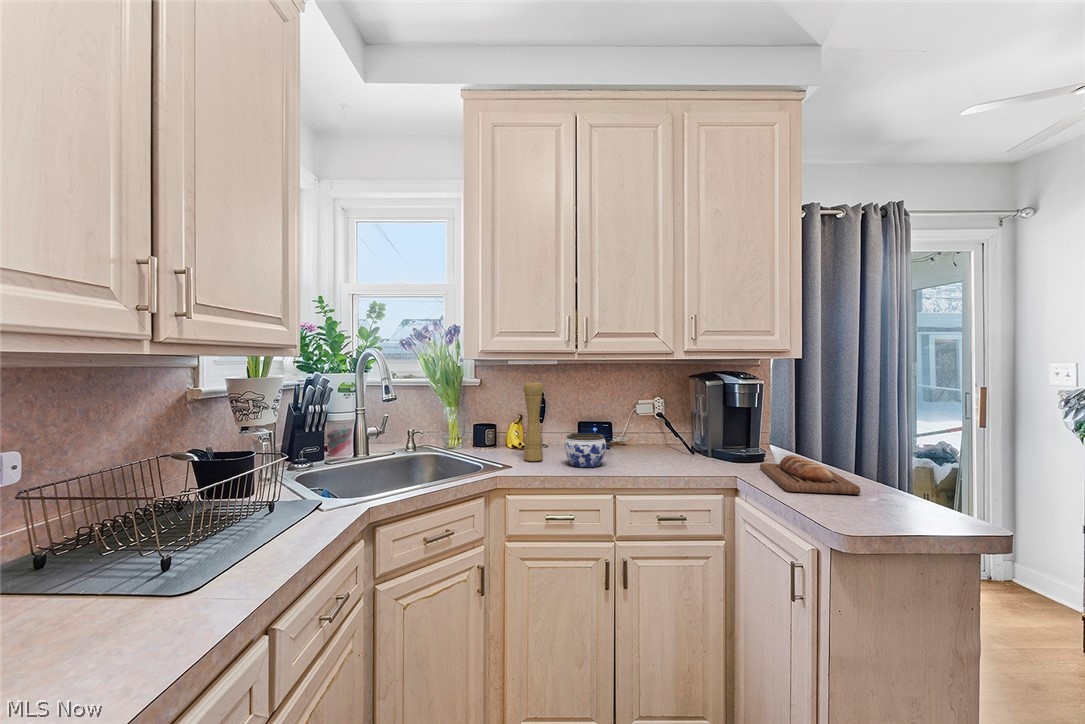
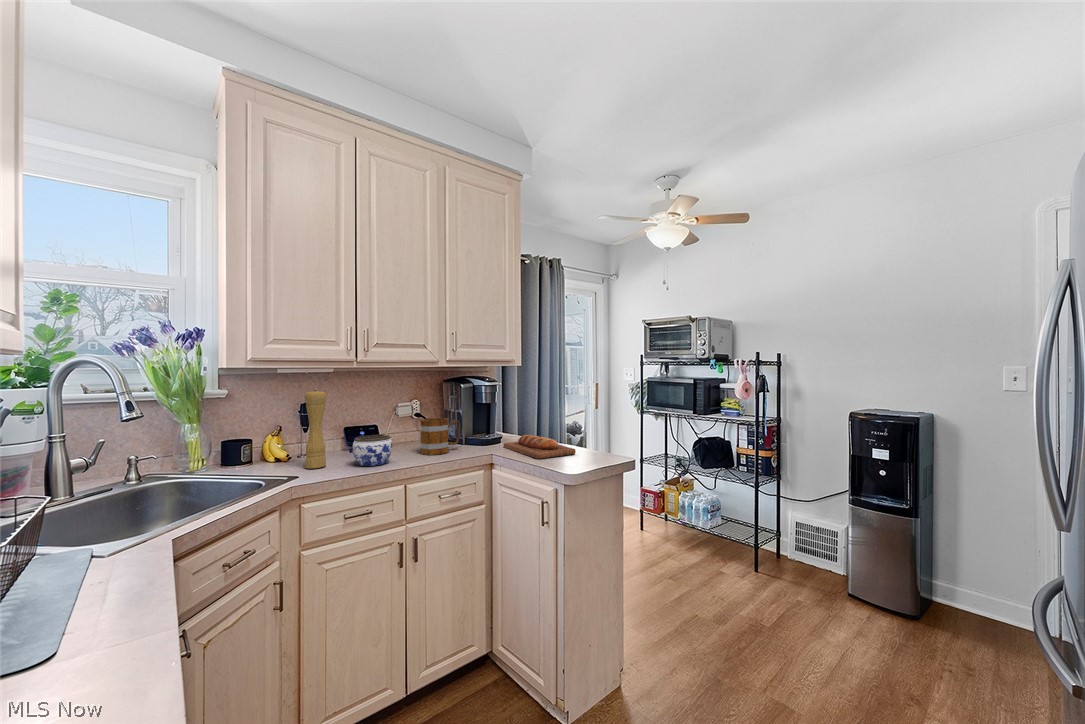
mug: none [646,420,699,466] -> present [420,418,460,455]

